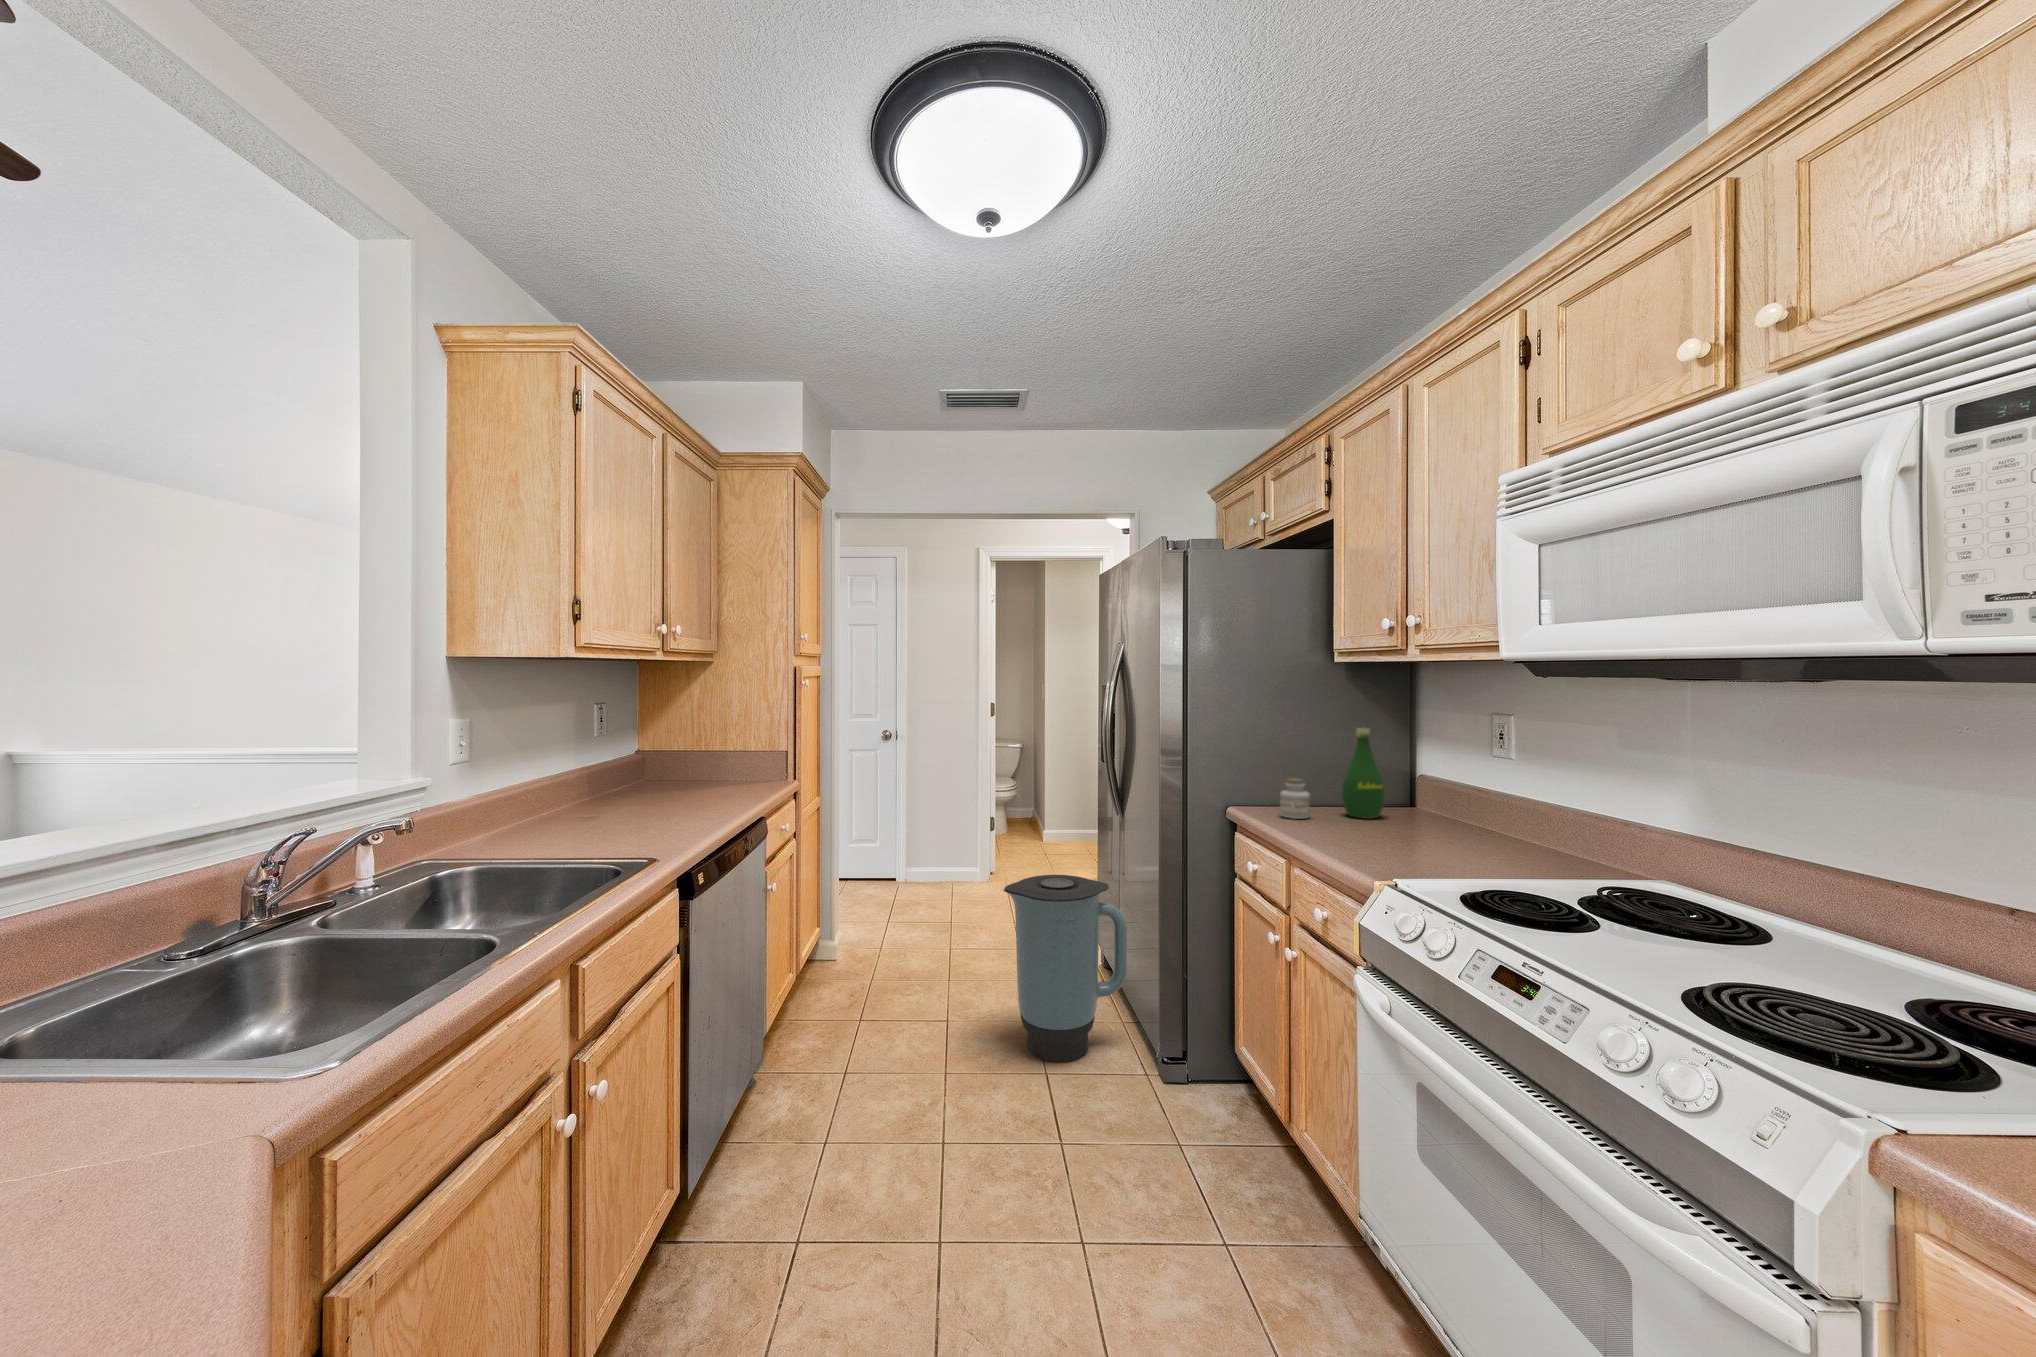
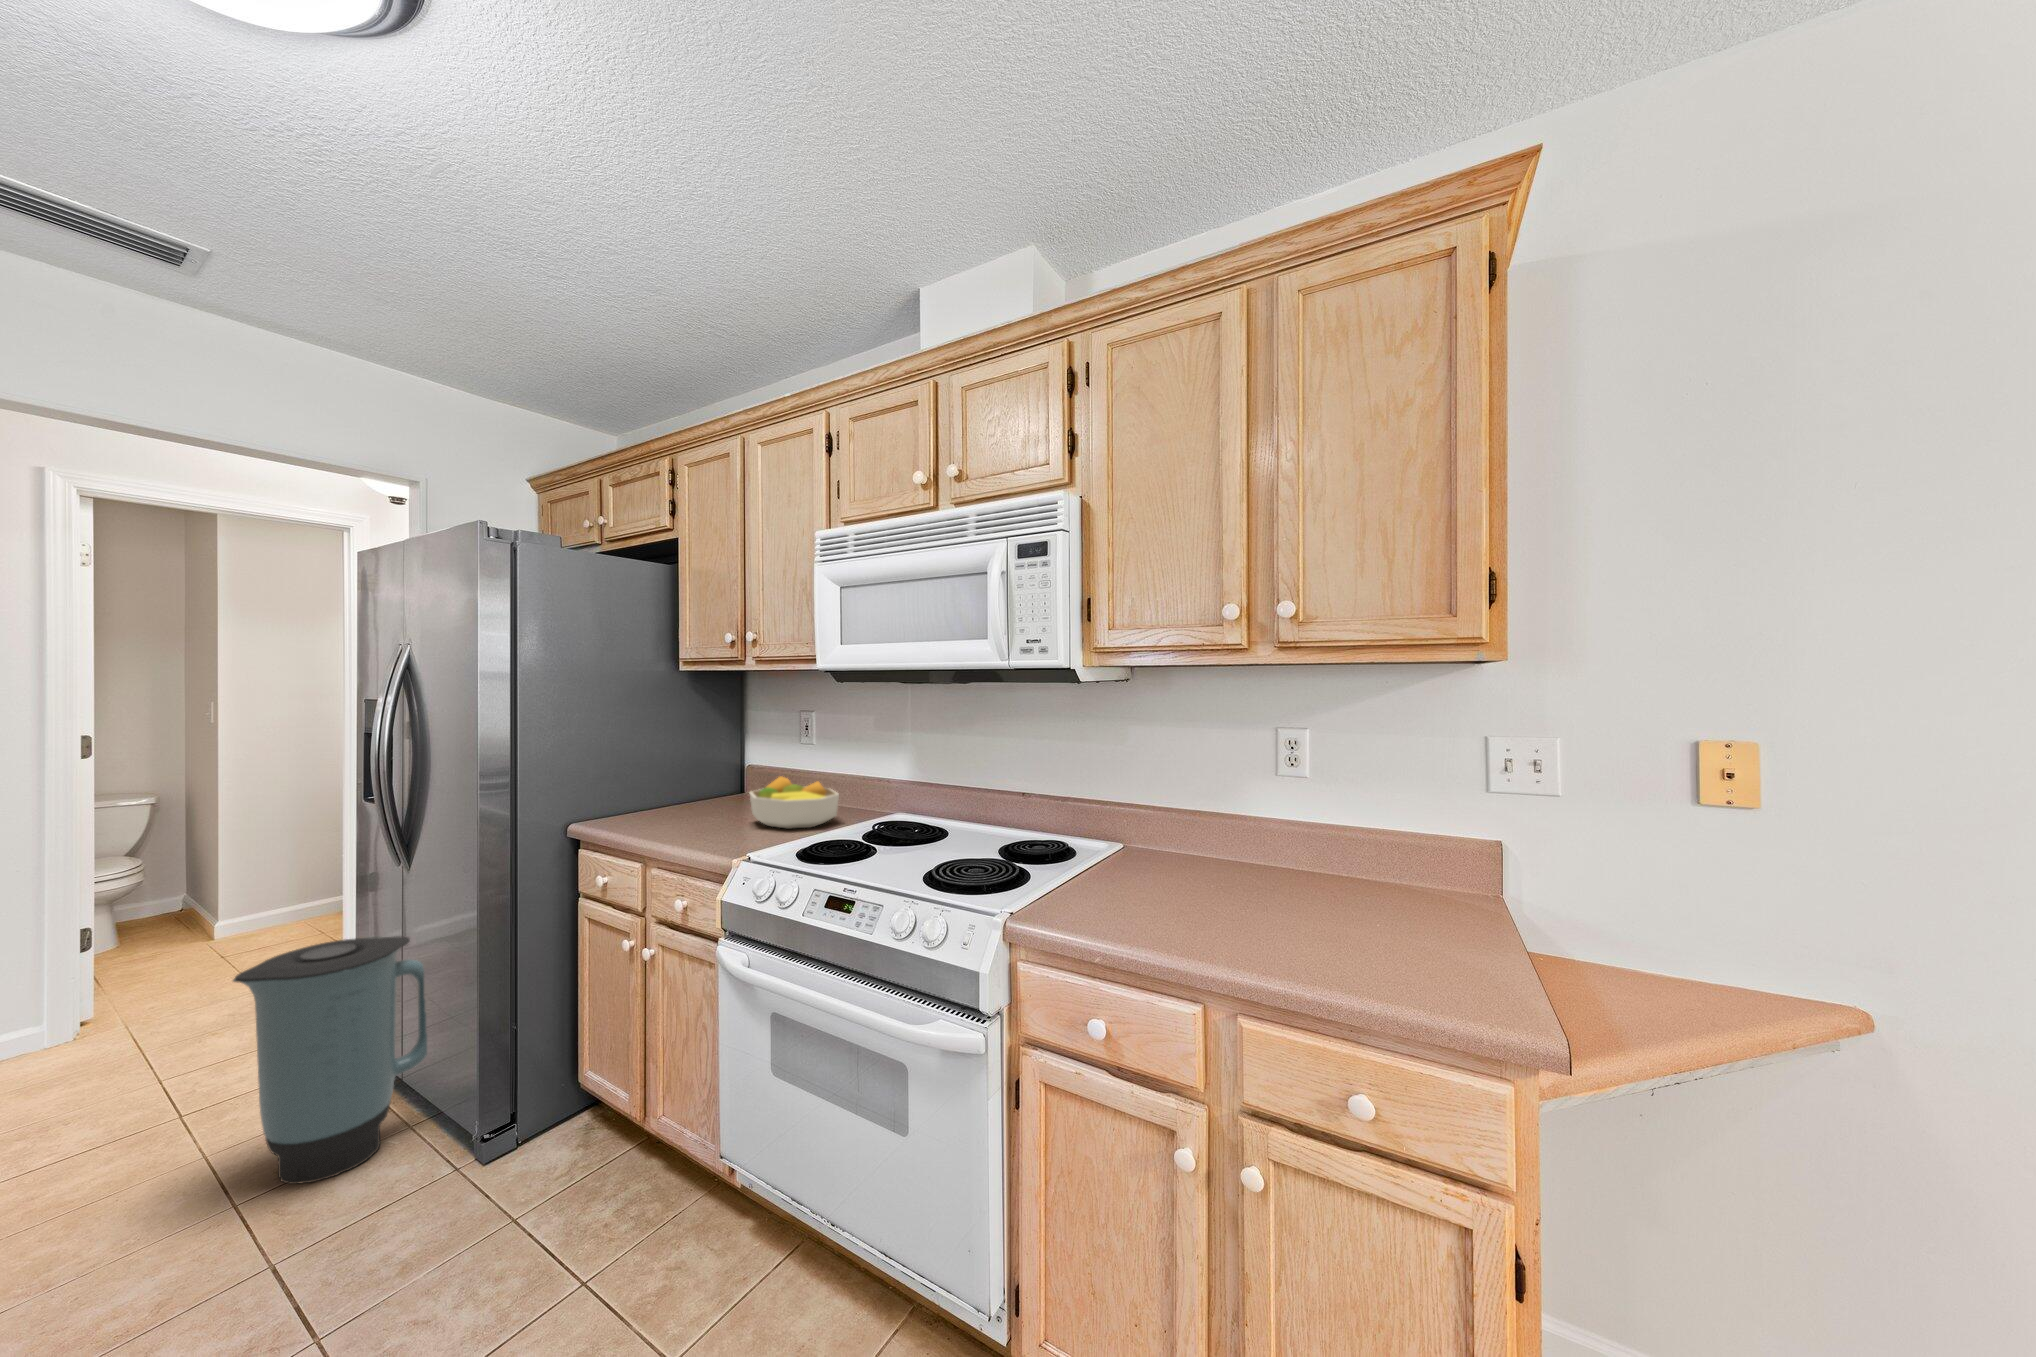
bottle: present [1342,728,1385,819] -> none [686,731,724,814]
jar: present [1280,778,1310,819] -> none [627,784,657,823]
fruit bowl: none [1410,788,1532,858] -> present [750,777,839,829]

